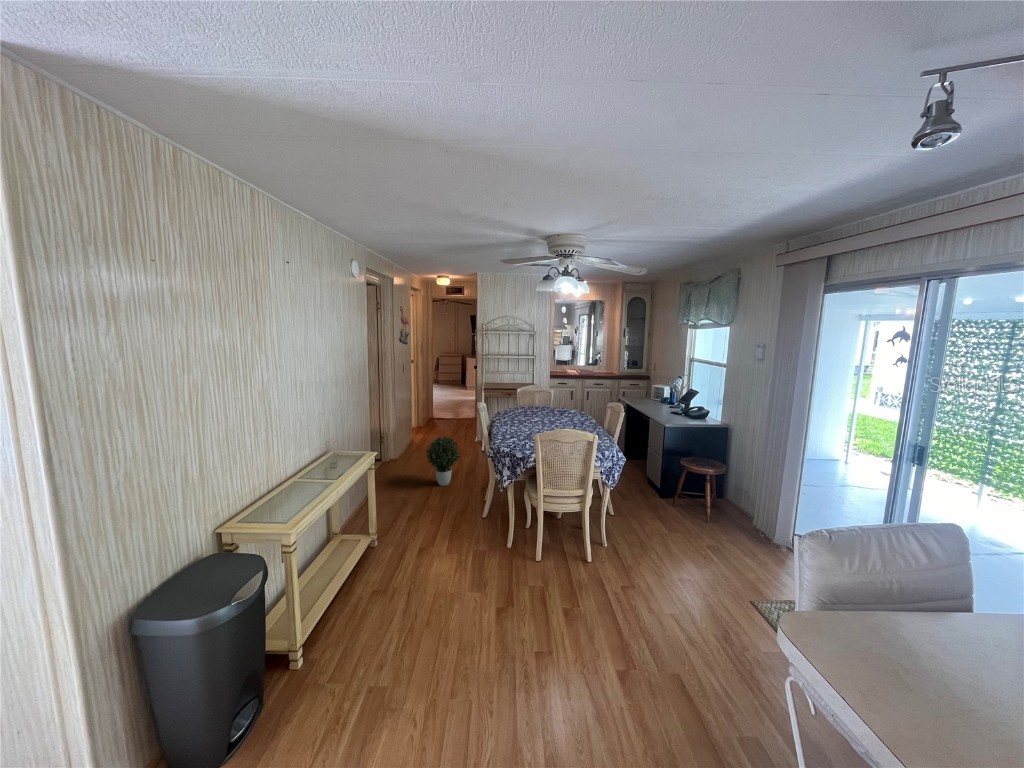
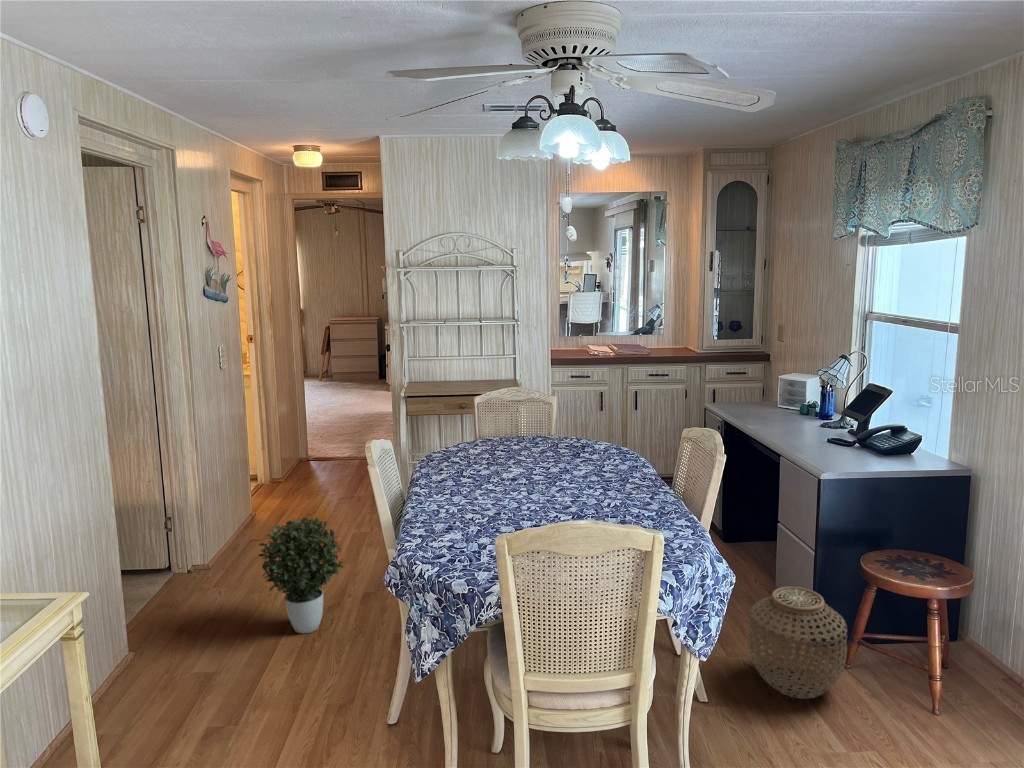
woven basket: none [632,470,673,515] -> present [748,587,847,699]

